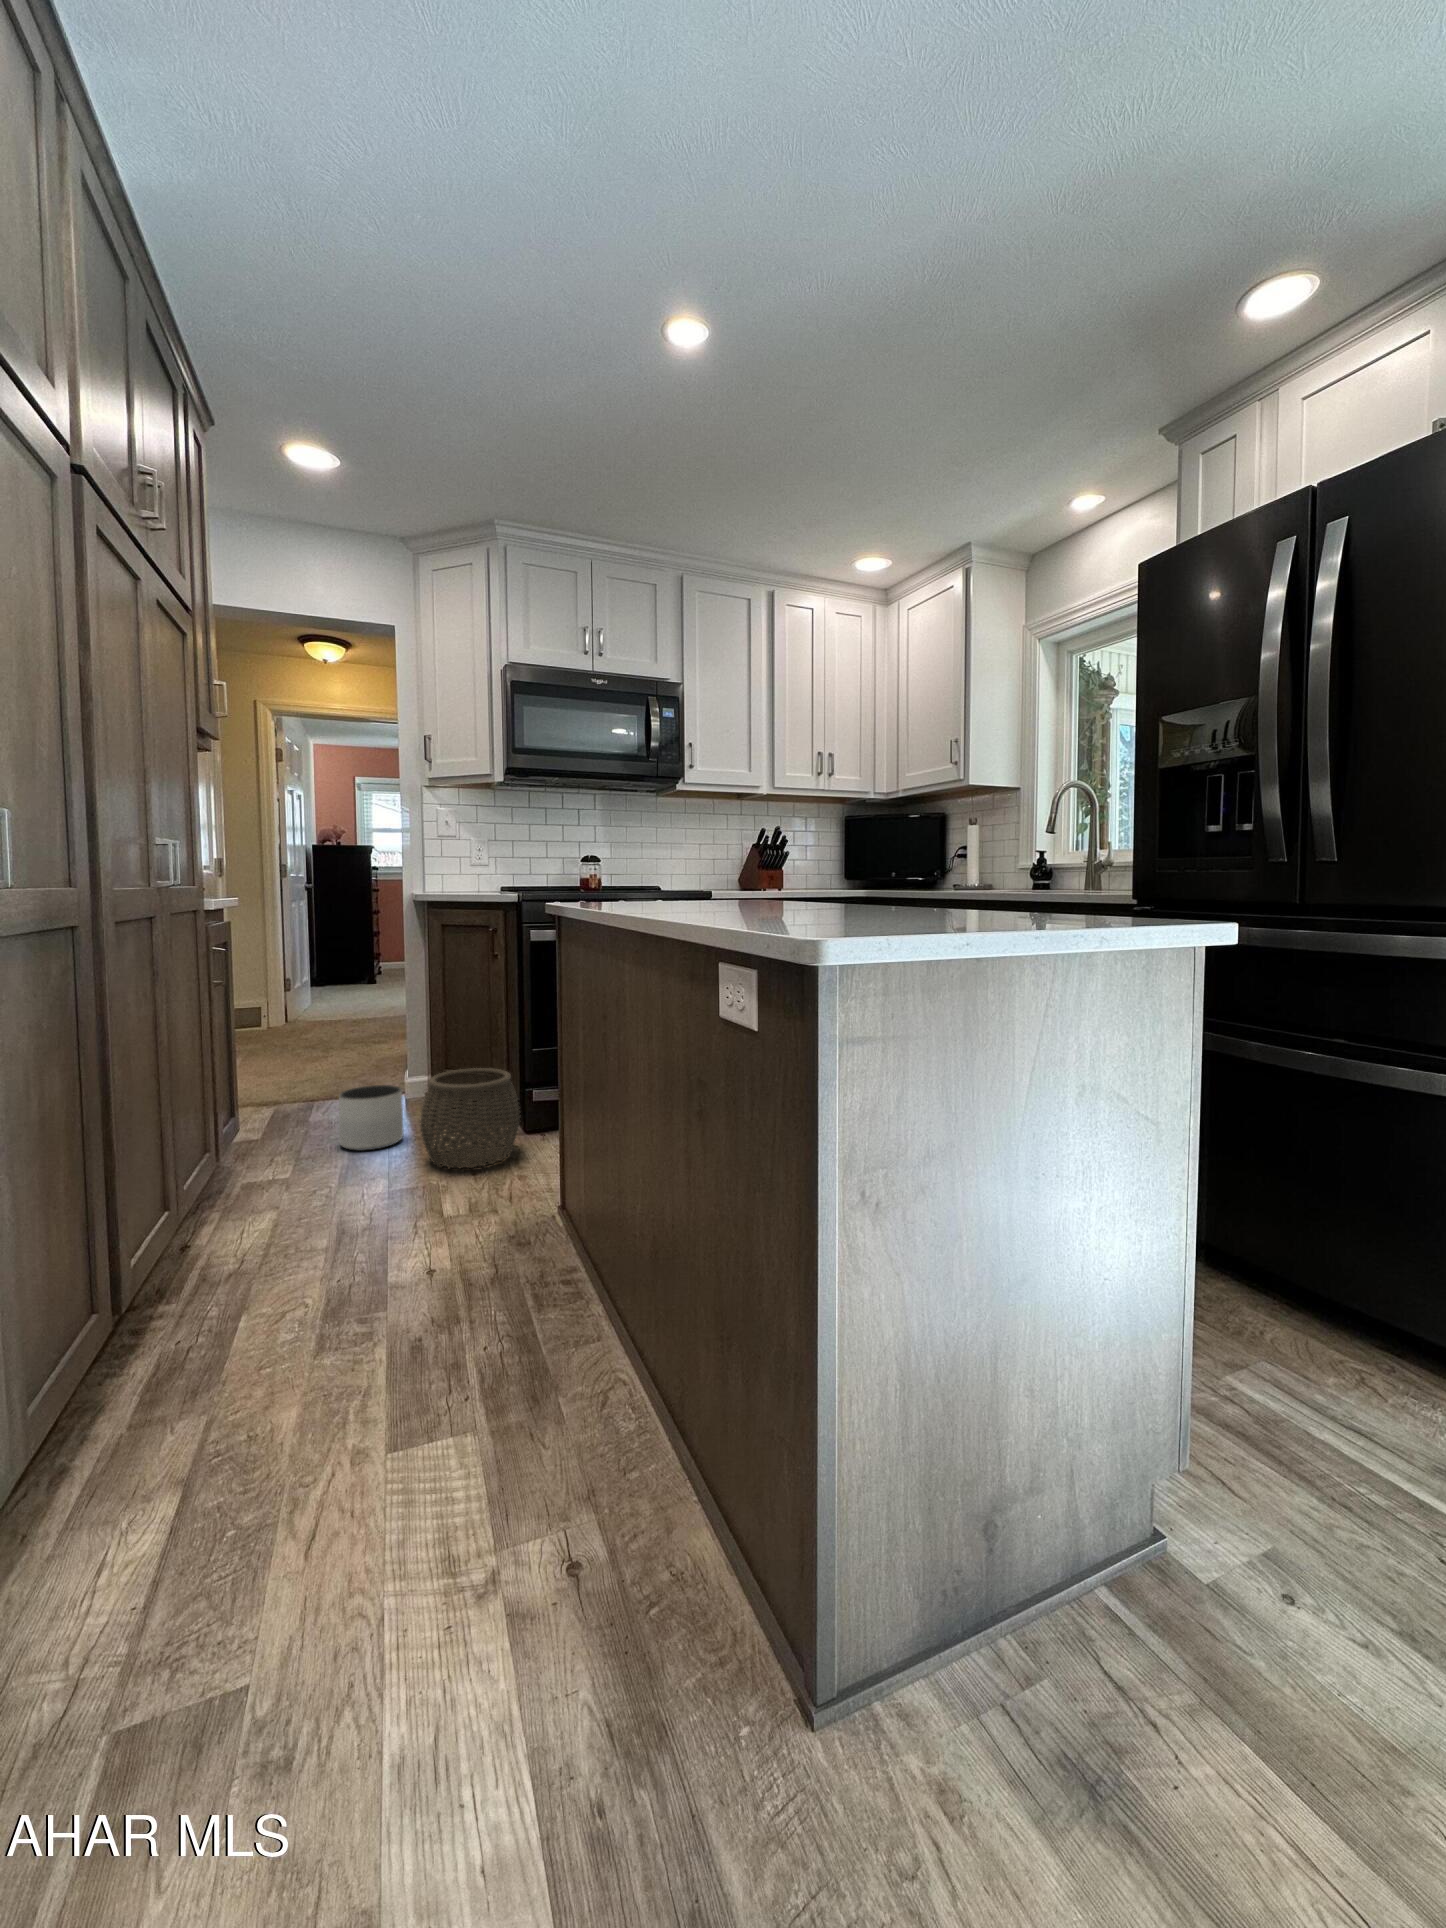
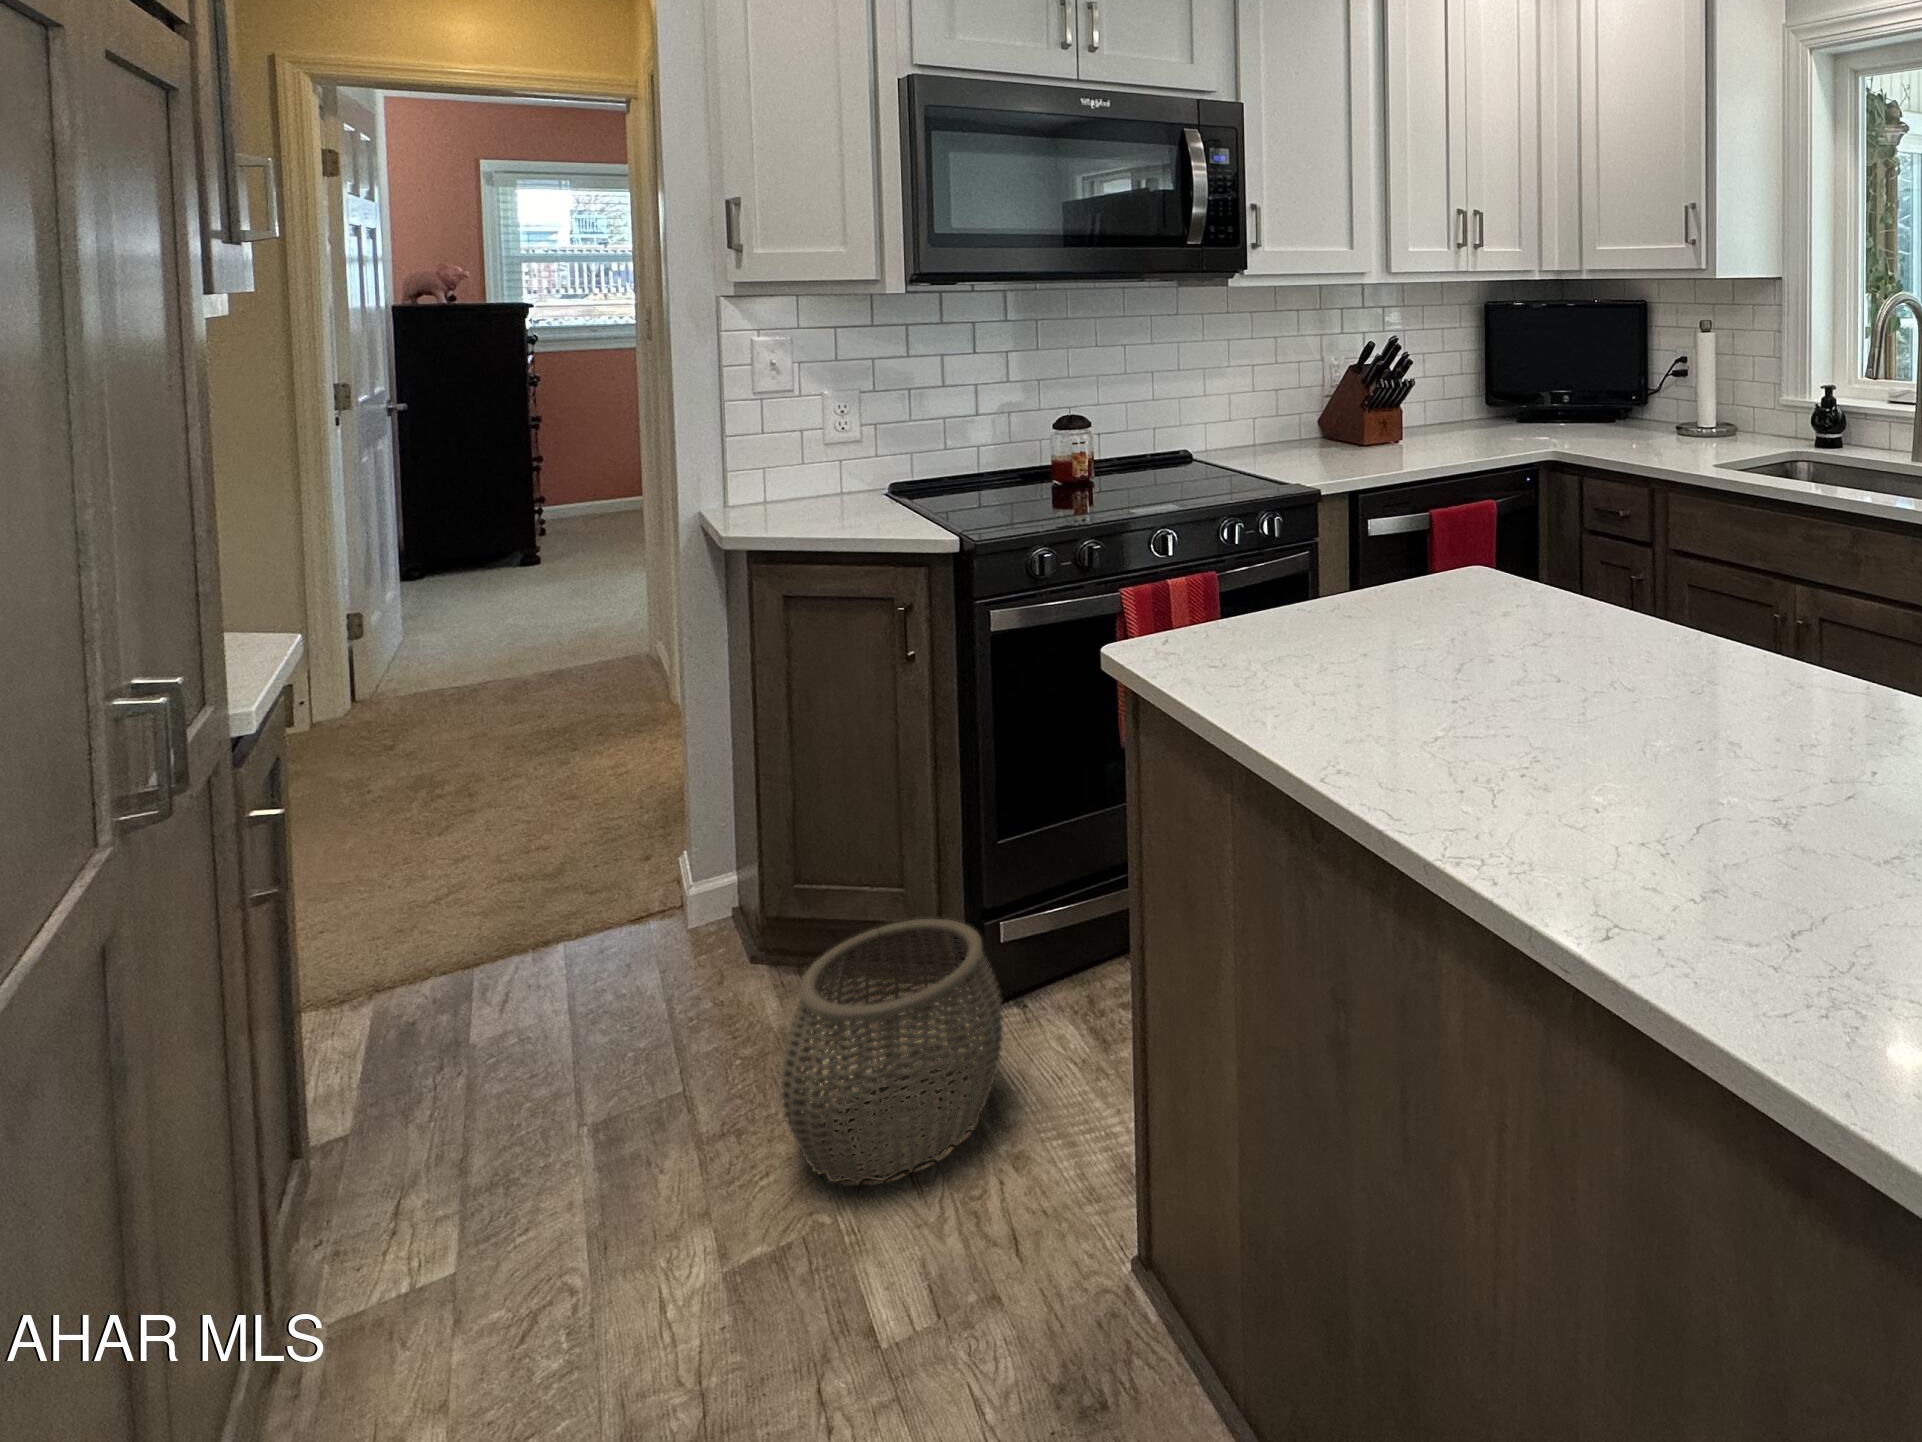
planter: present [339,1085,404,1151] -> none [564,970,721,1154]

